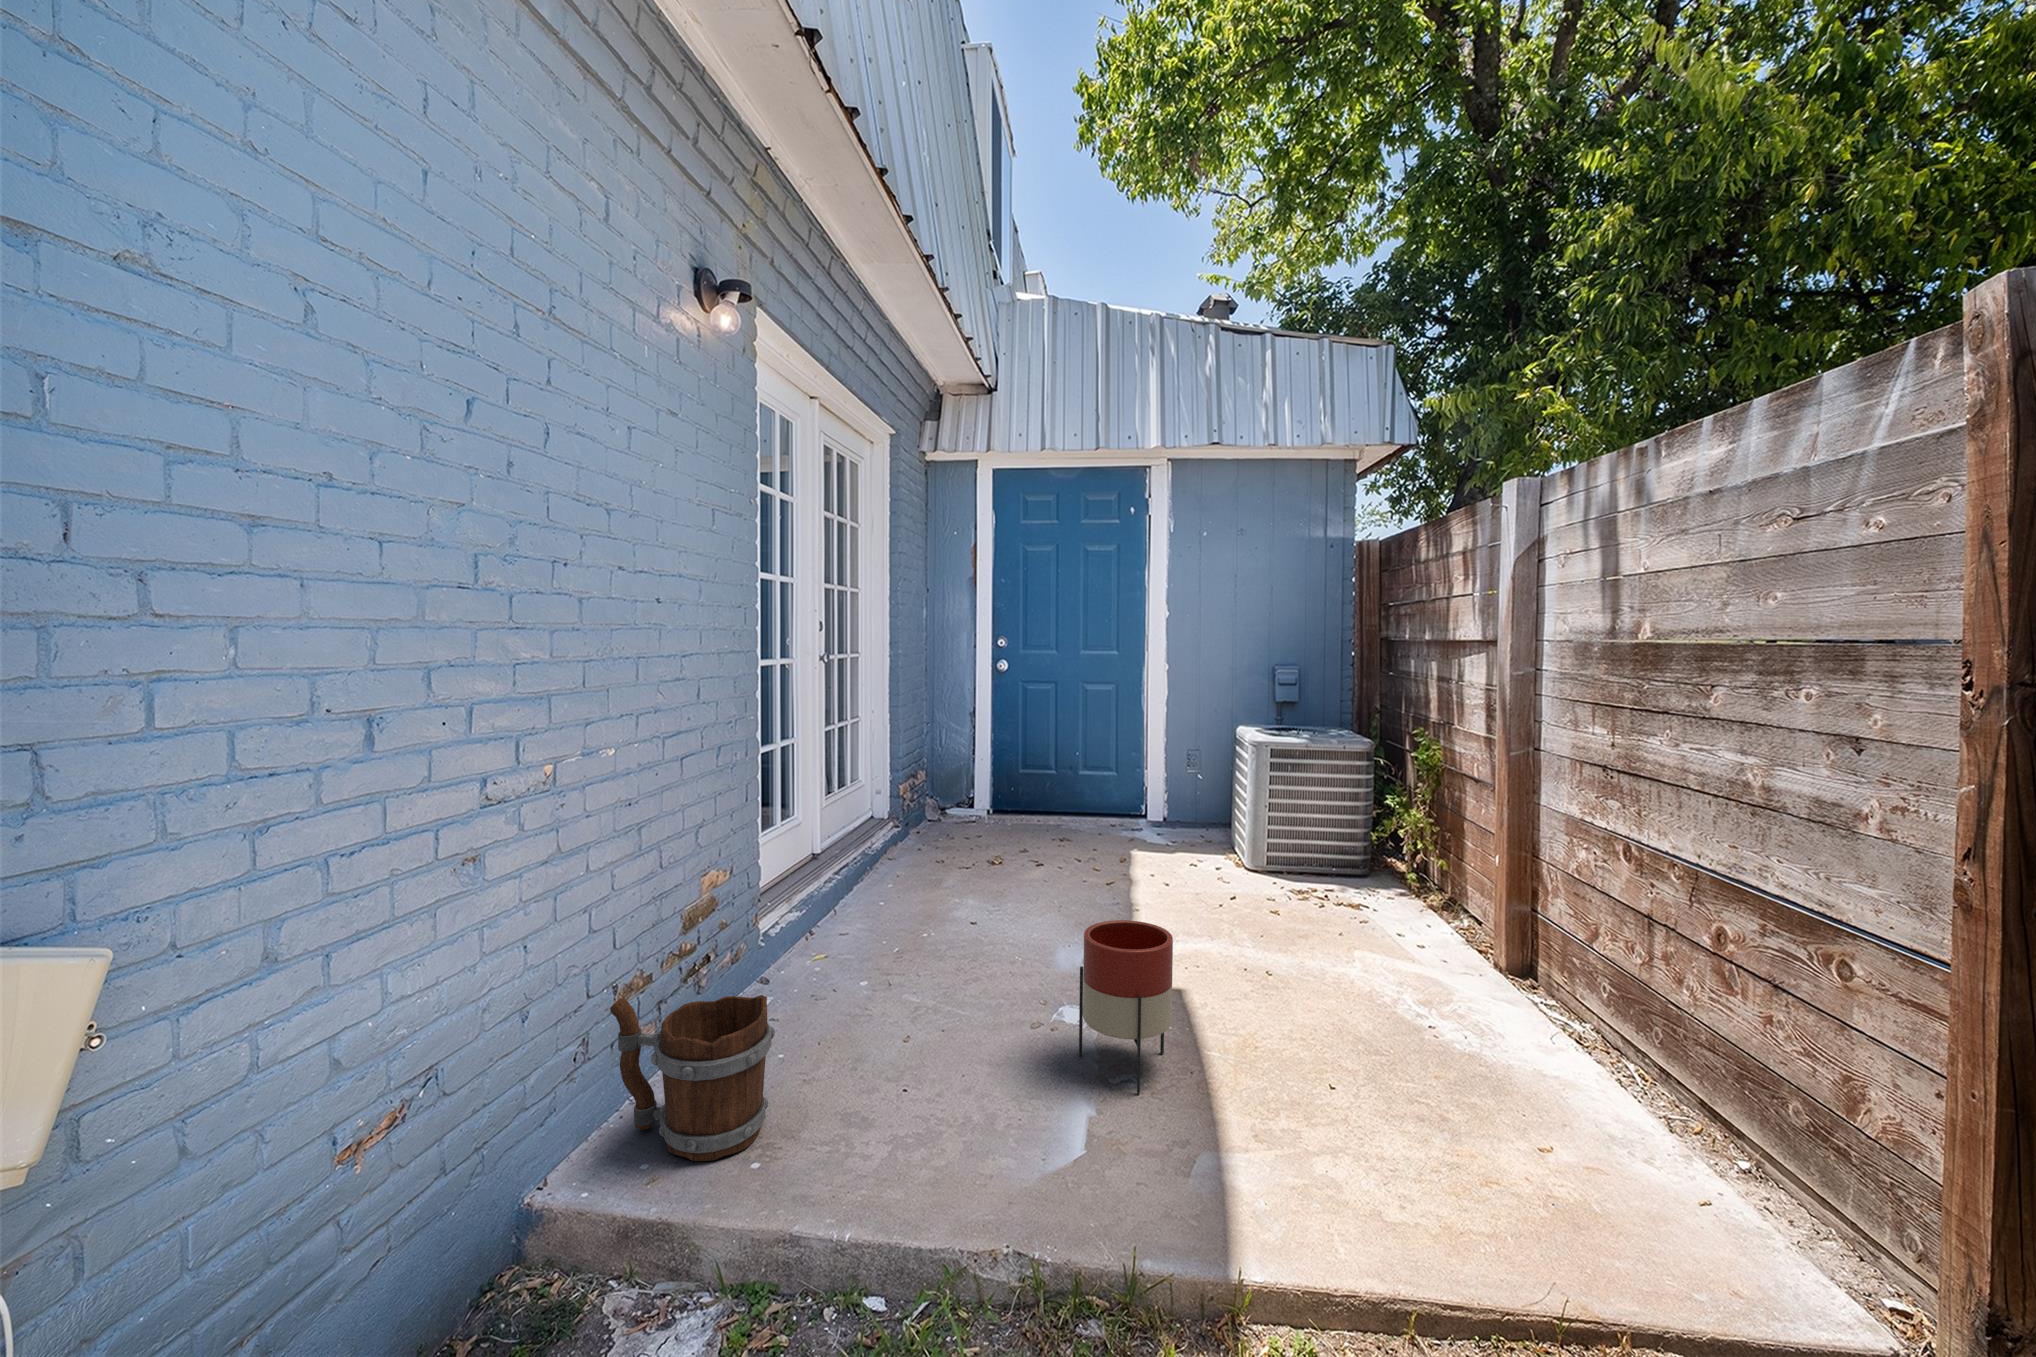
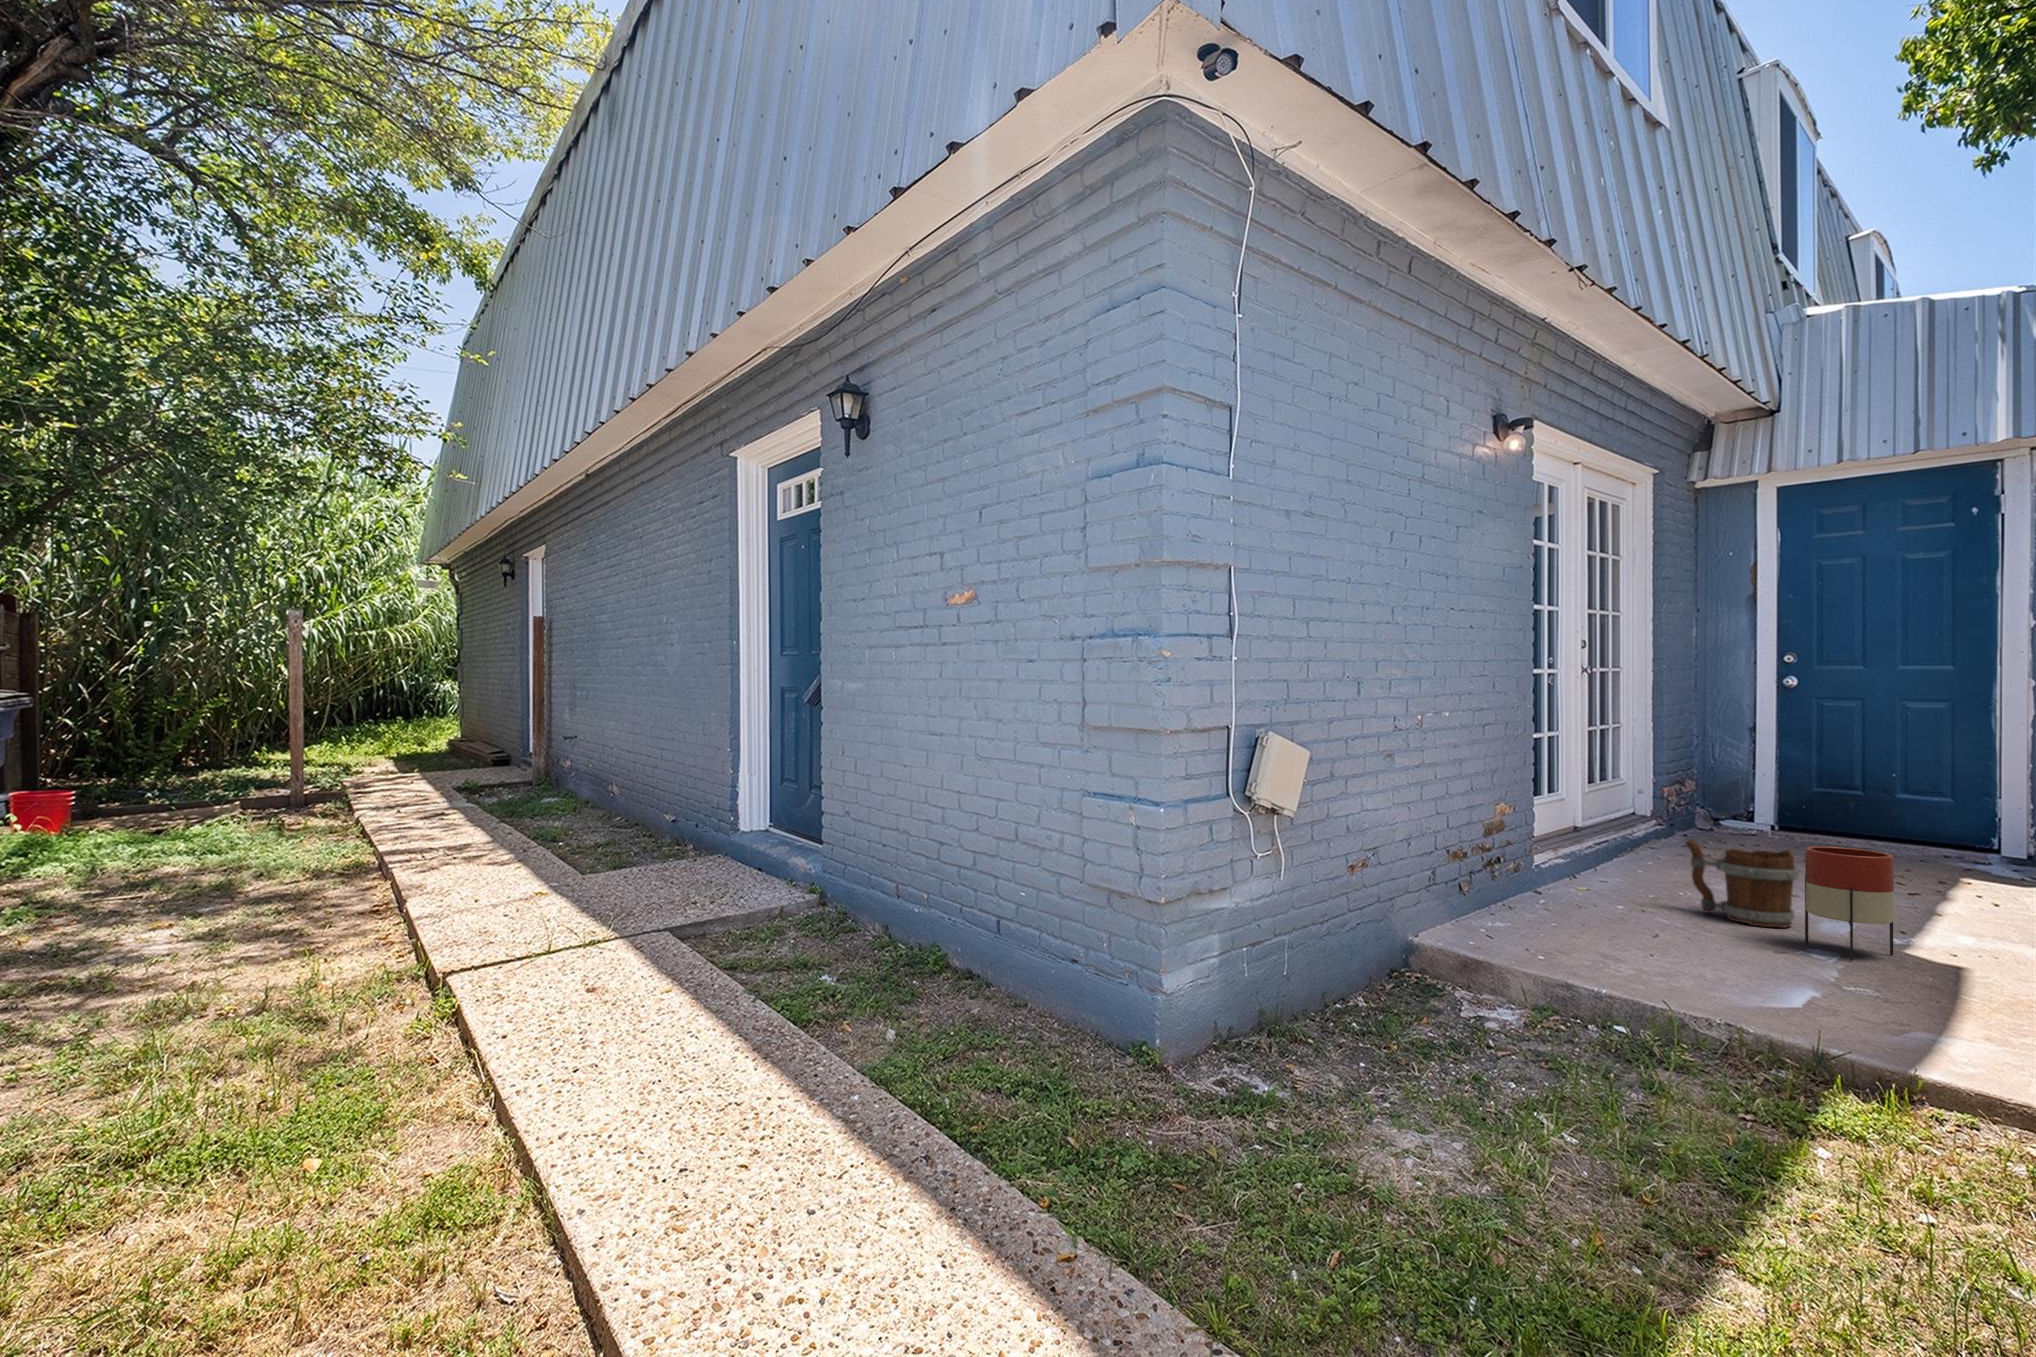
bucket: present [610,995,775,1161] -> present [1685,839,1799,928]

